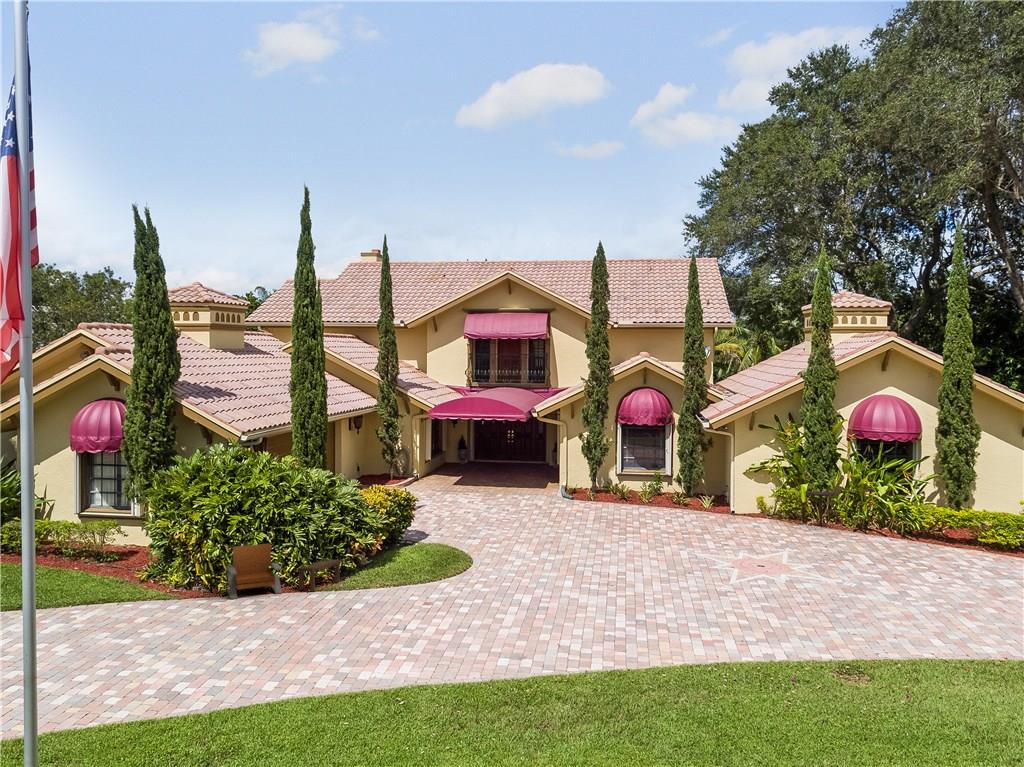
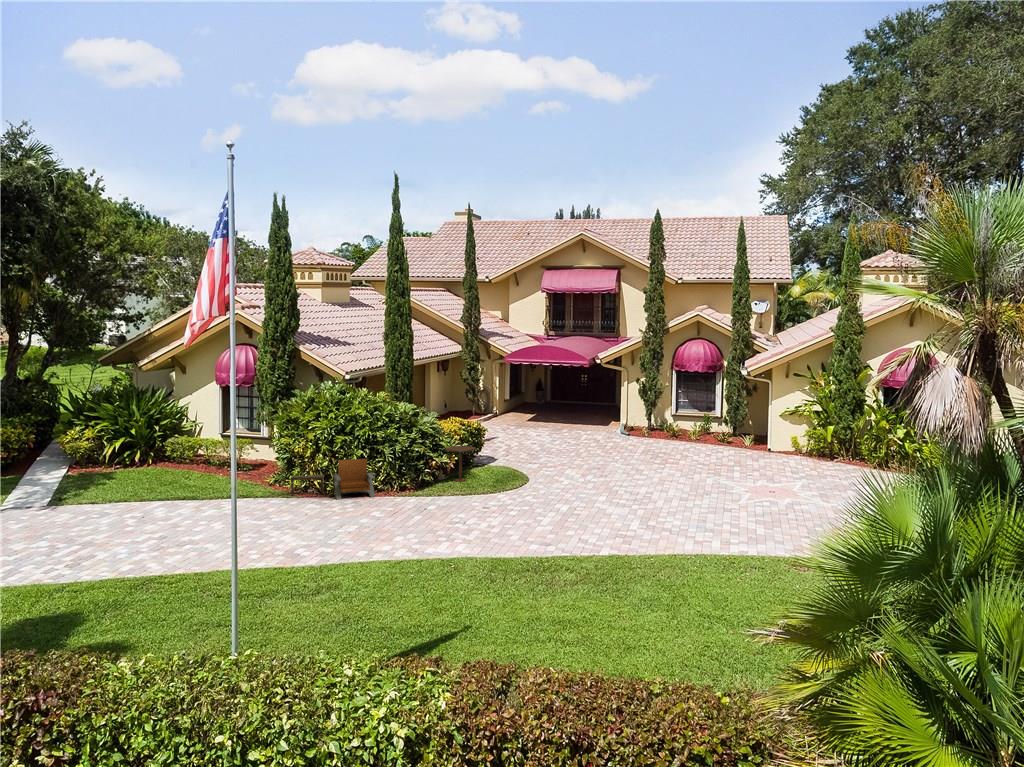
pedestal table: present [805,491,837,526] -> present [445,446,476,482]
bench: present [299,559,340,592] -> present [291,474,324,496]

